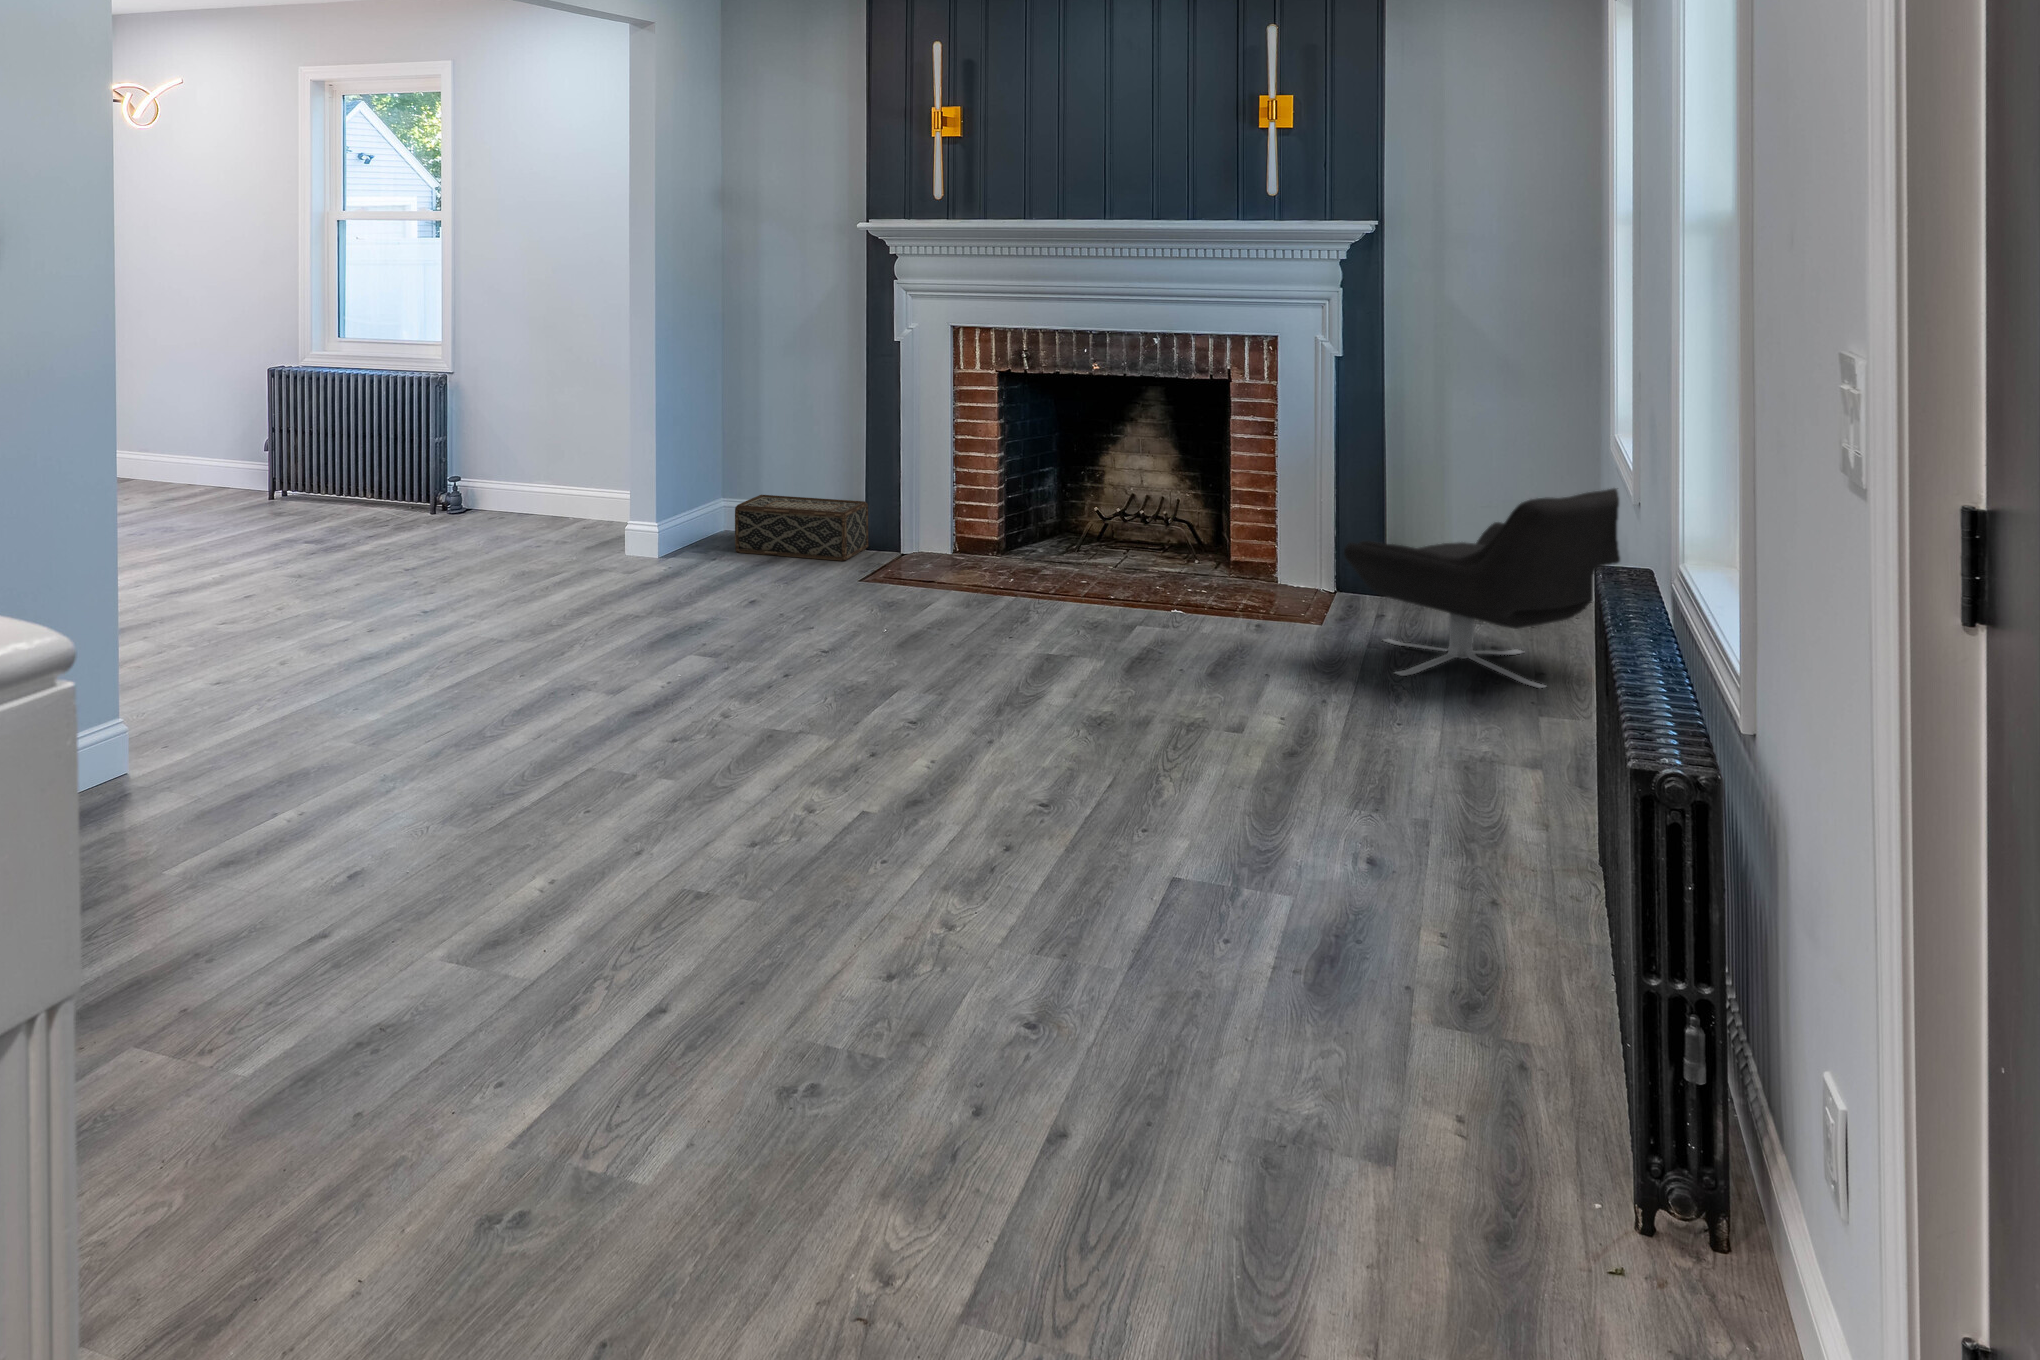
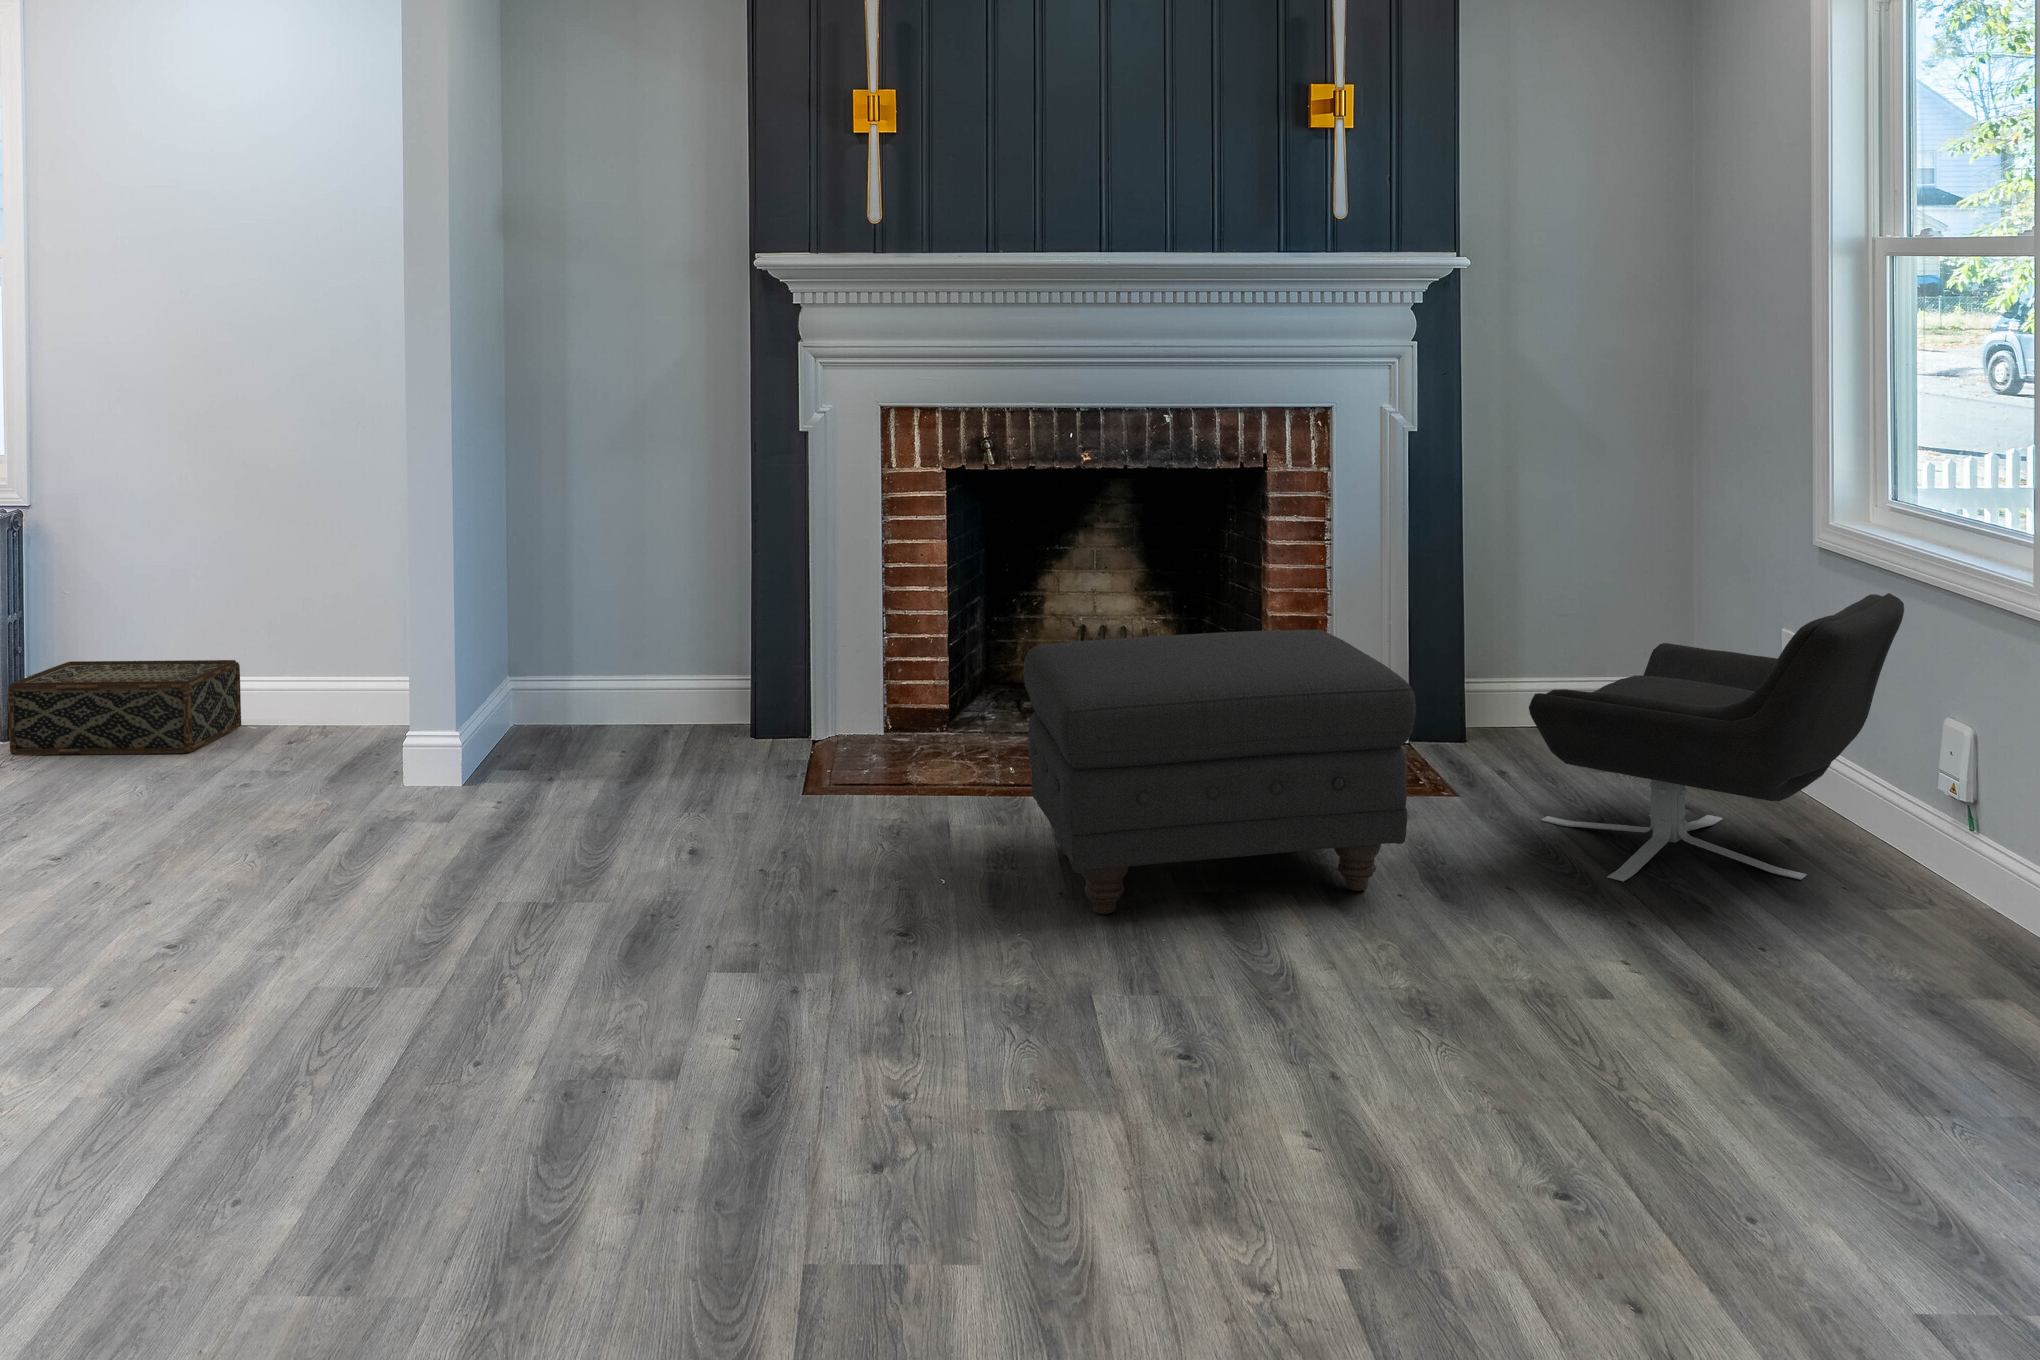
ottoman: none [1001,489,1246,662] -> present [1024,630,1416,914]
woven basket: present [735,495,868,561] -> present [8,660,241,755]

